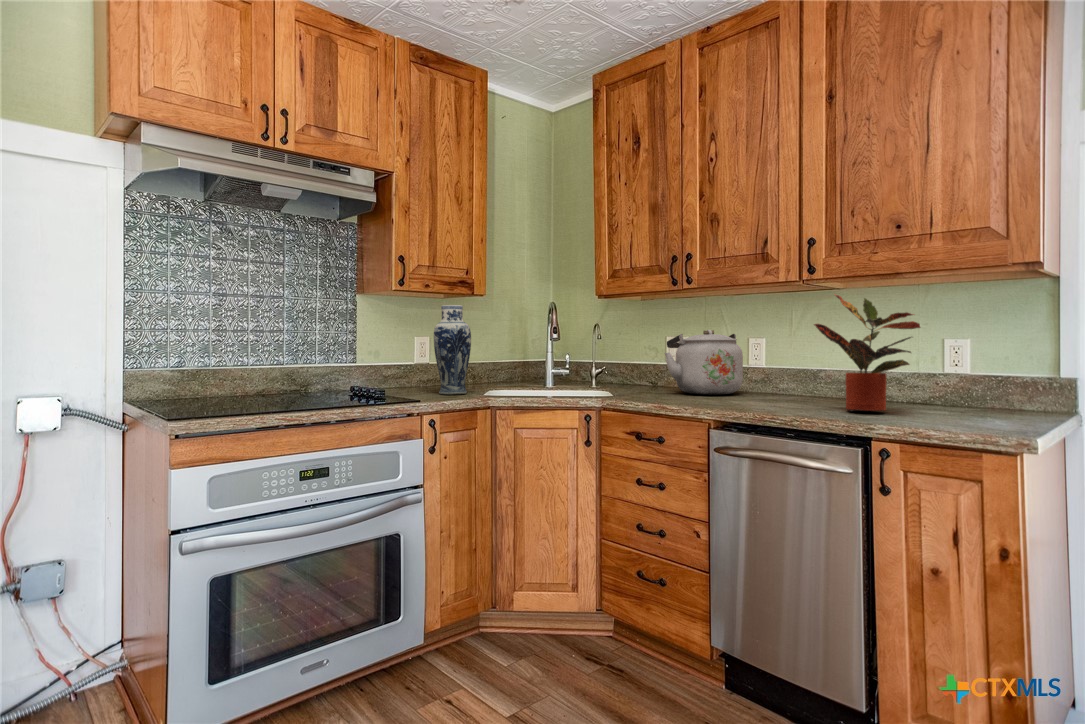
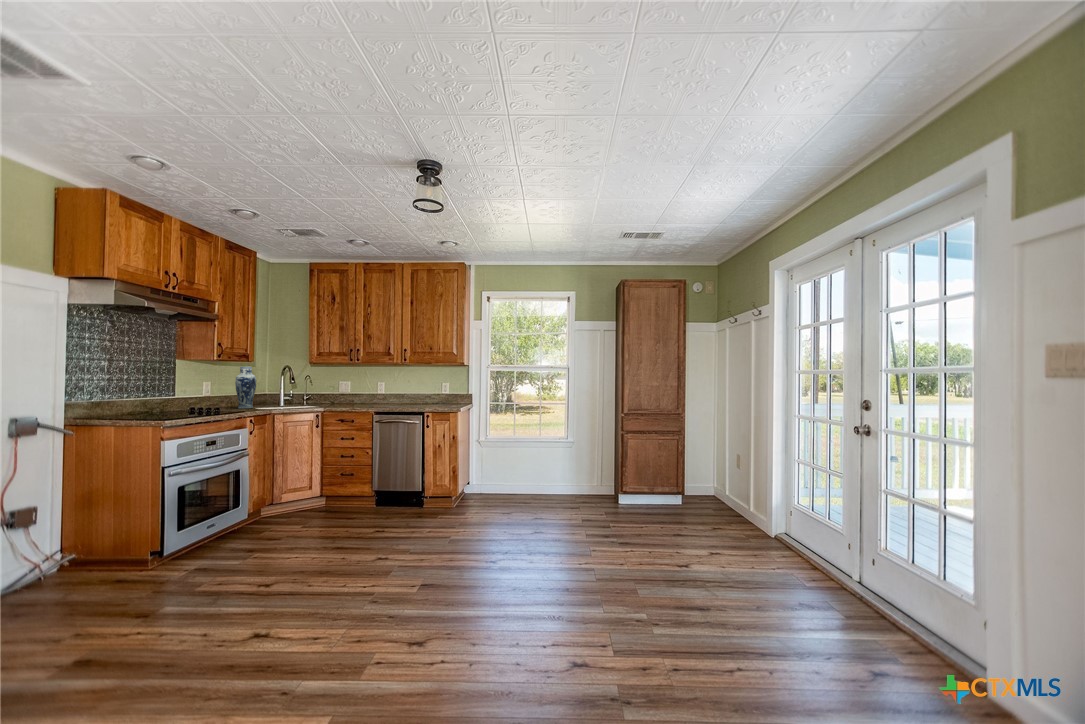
potted plant: present [814,295,920,411] -> none [408,369,437,405]
kettle: present [665,330,743,395] -> none [345,378,377,403]

